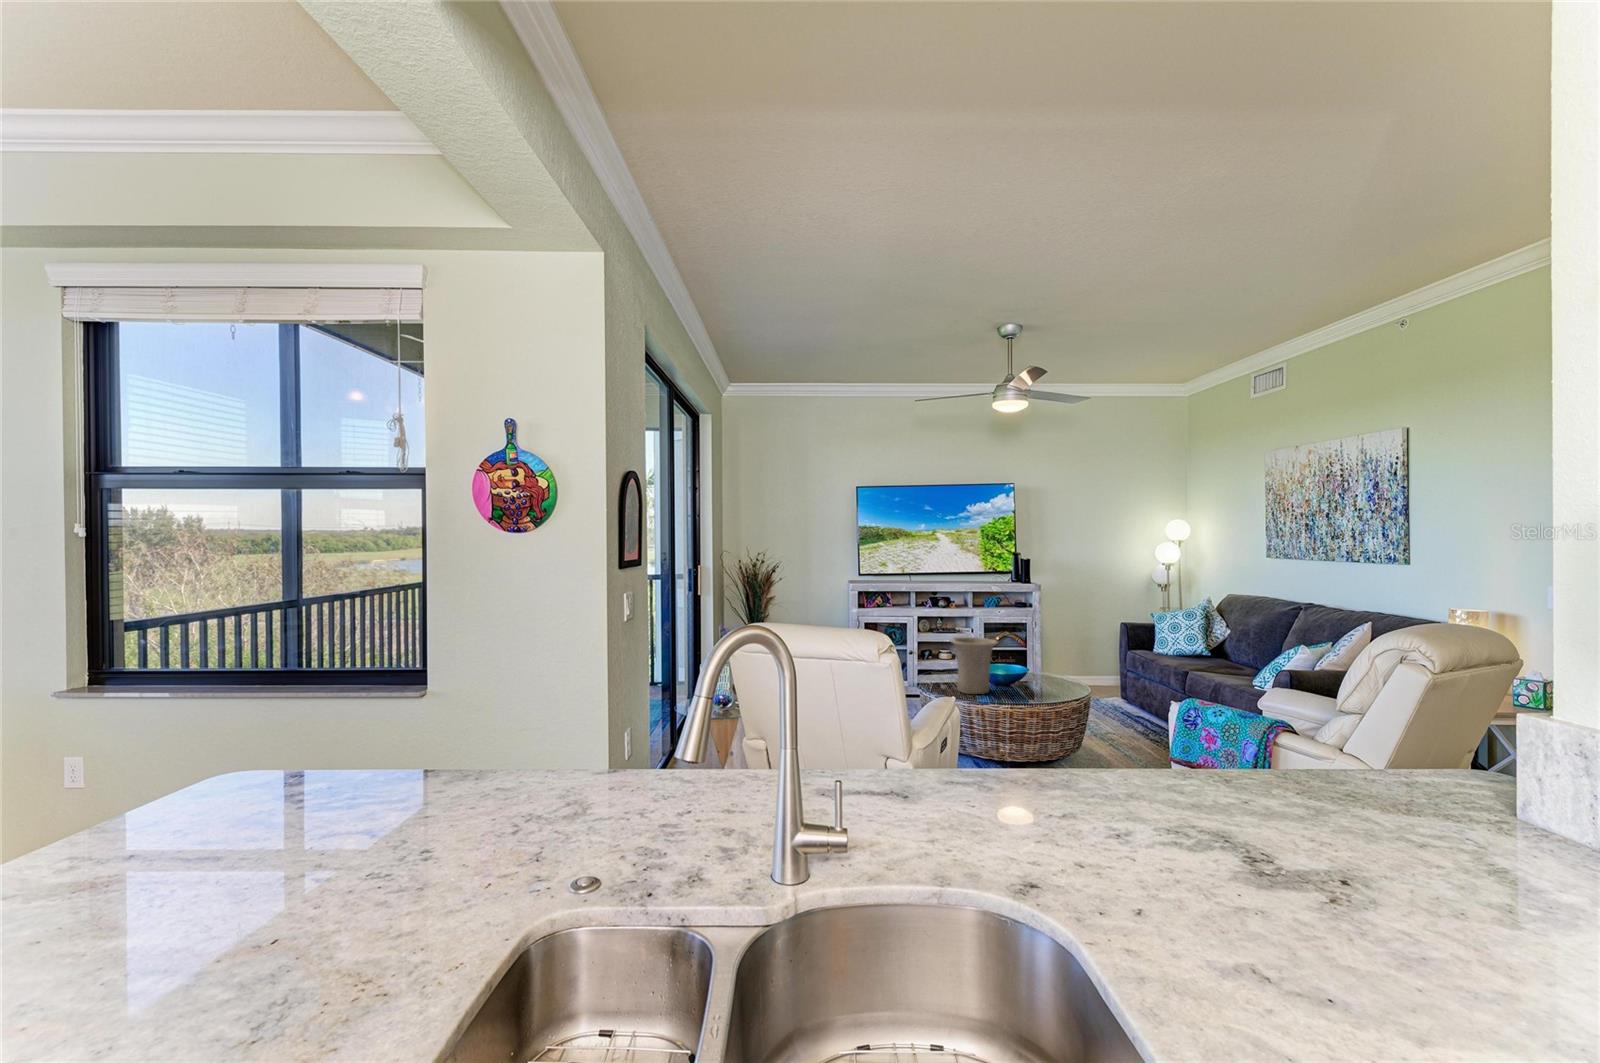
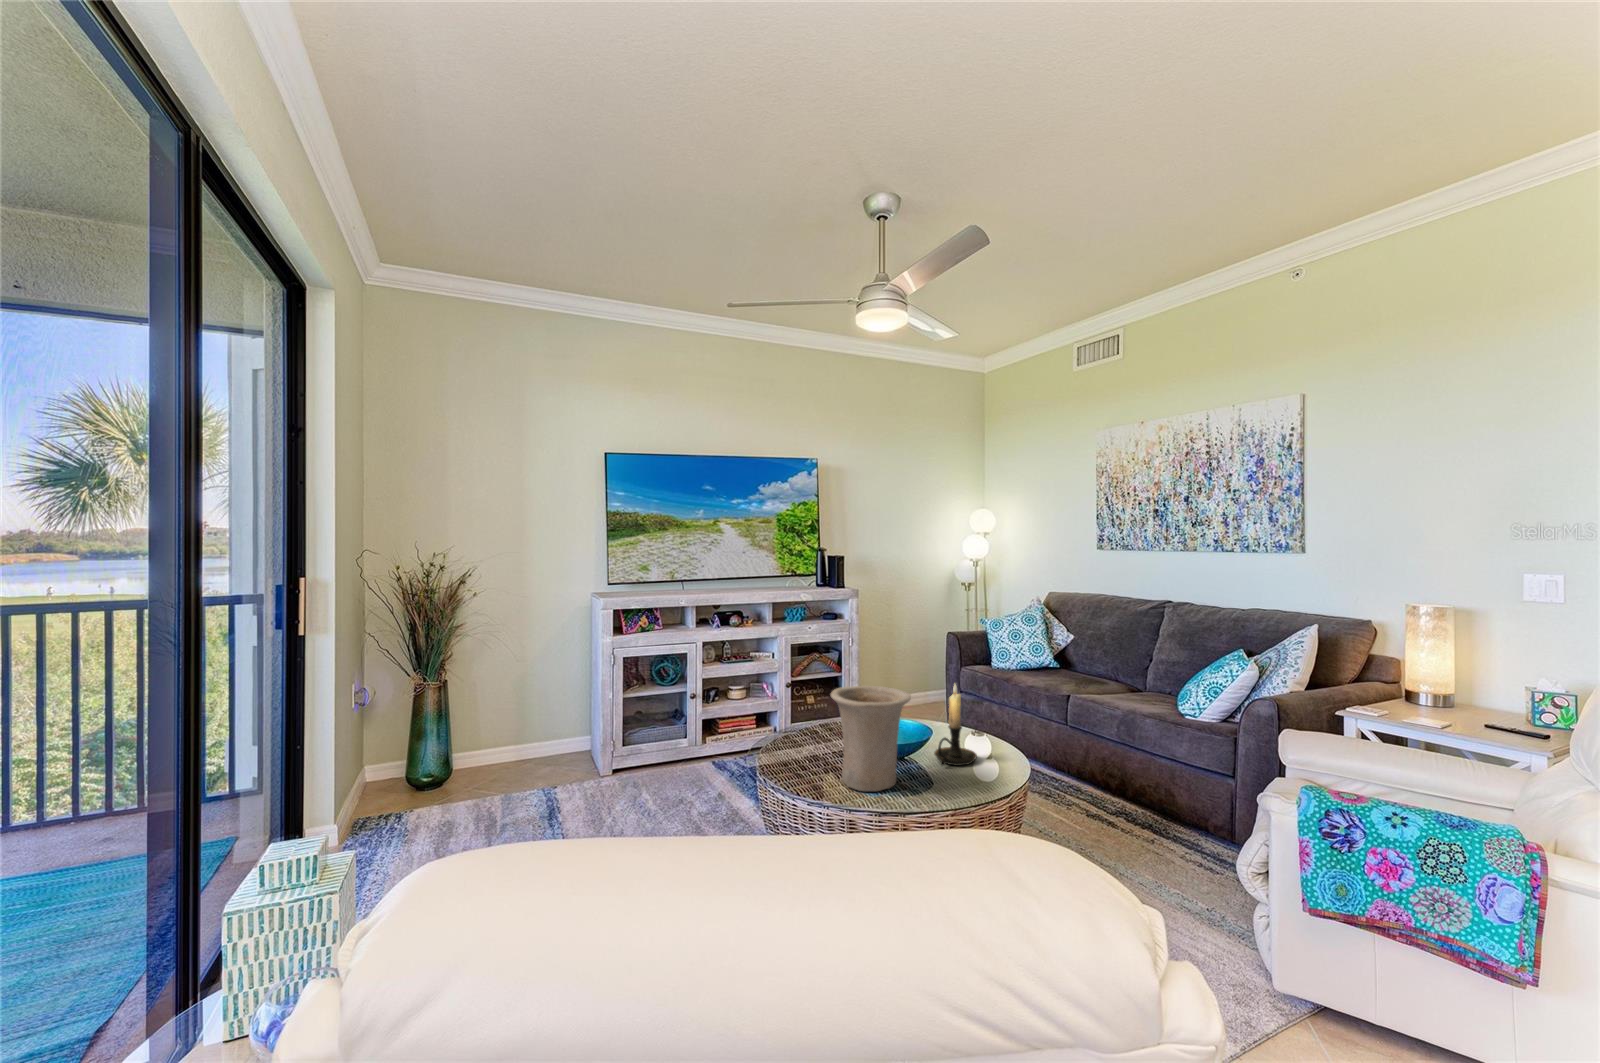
candle holder: none [1021,640,1051,691] -> present [934,684,977,765]

